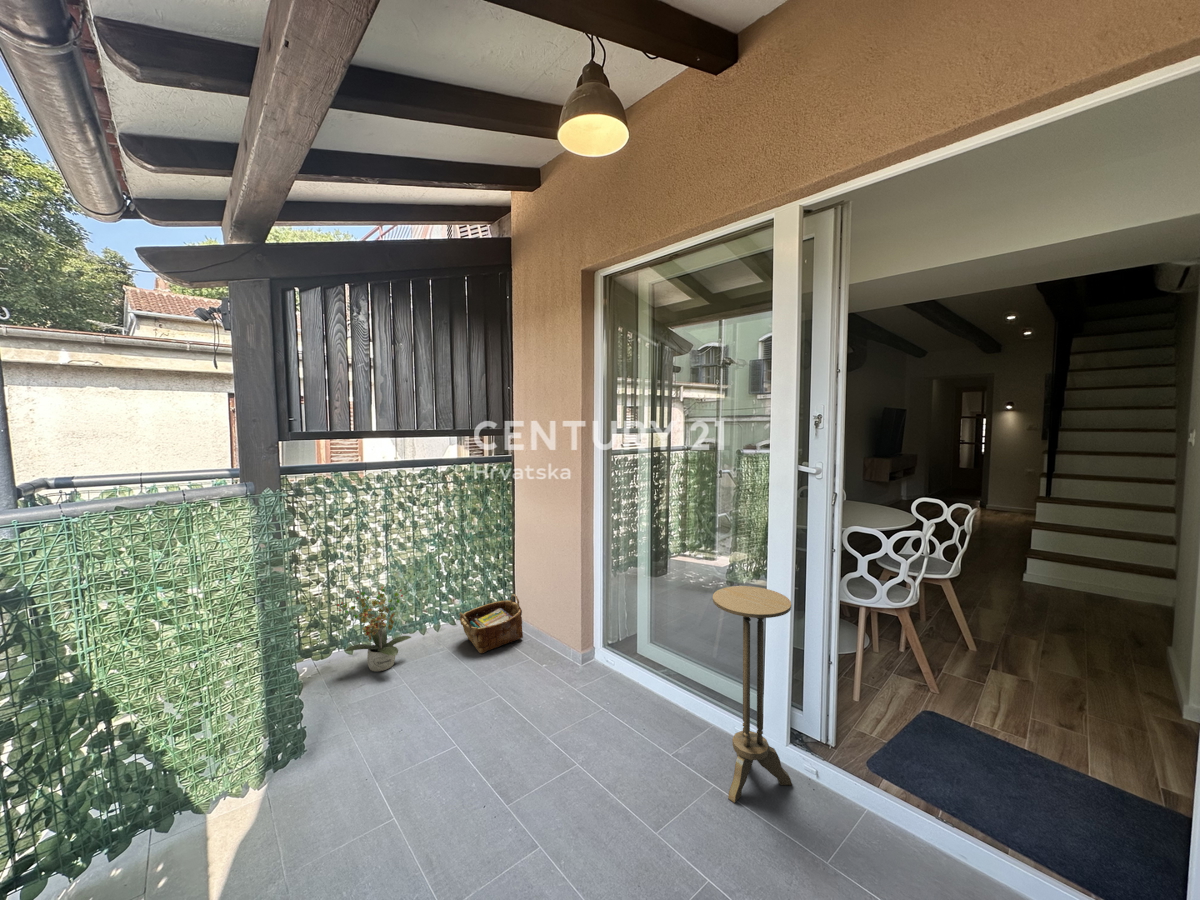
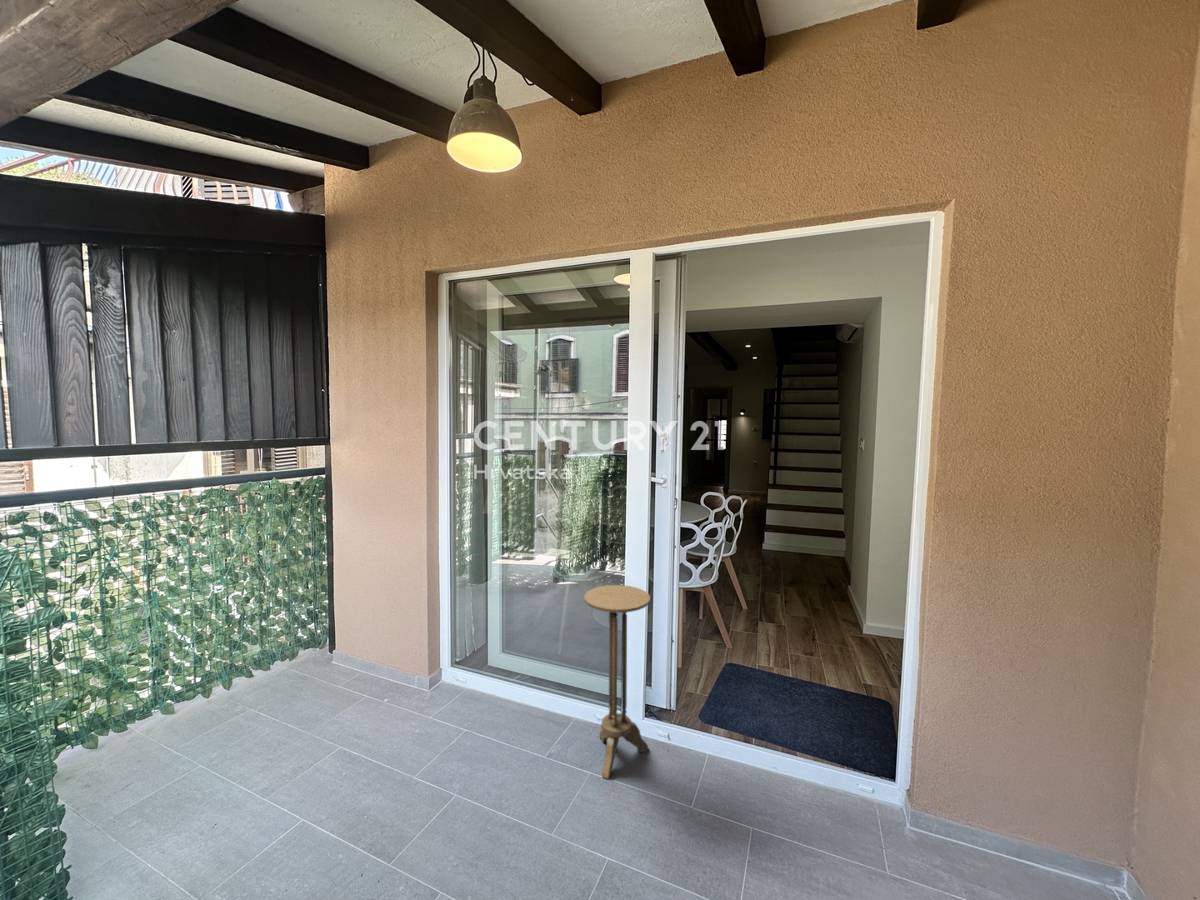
potted plant: present [337,587,411,672] -> none [77,646,197,760]
woven basket: present [459,594,523,653] -> none [265,628,350,704]

